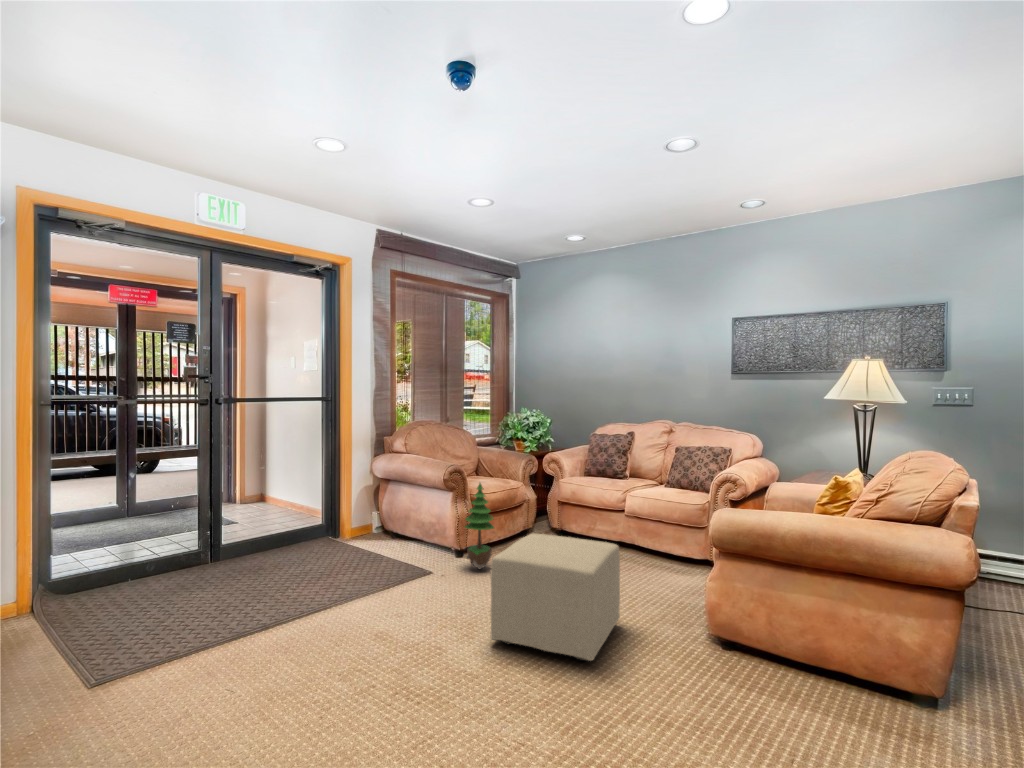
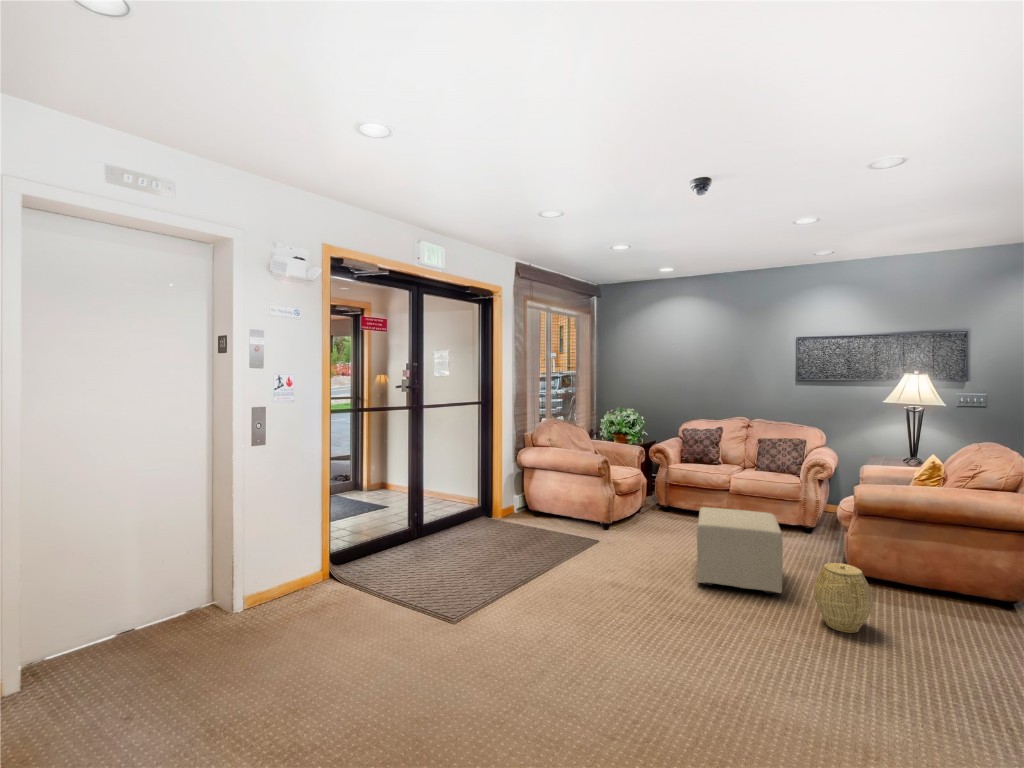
potted tree: present [465,483,494,569] -> none [621,469,646,537]
woven basket: none [607,622,684,733] -> present [814,563,873,633]

